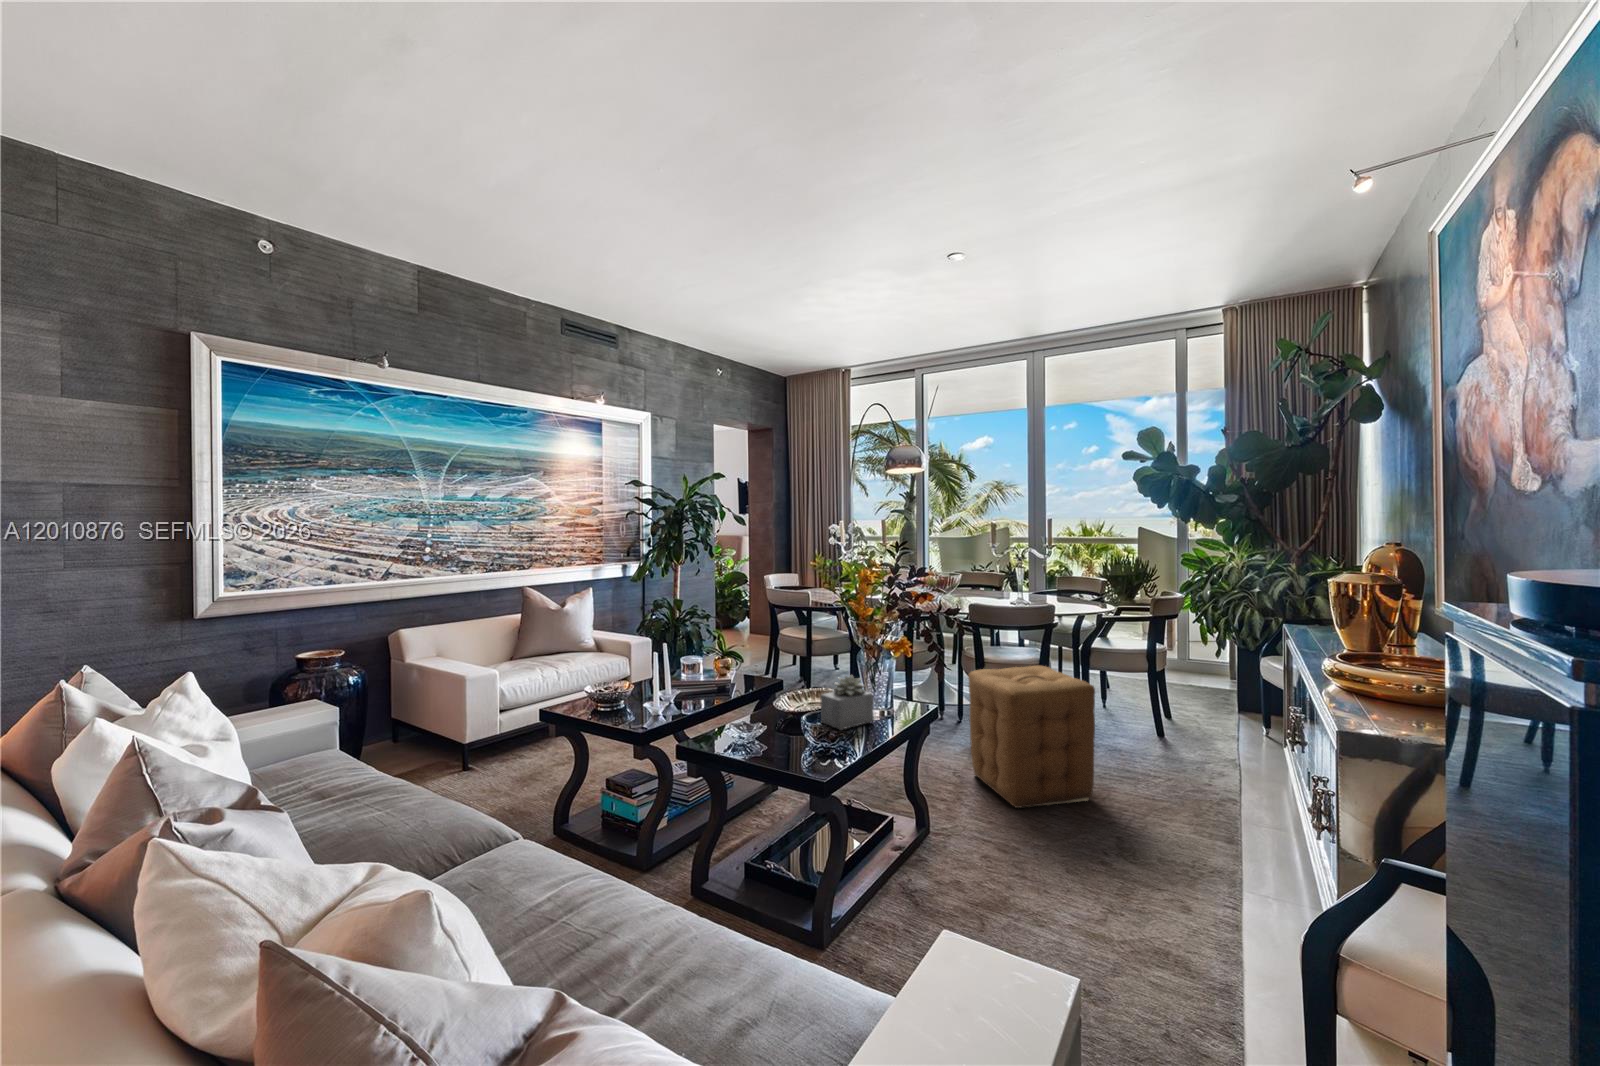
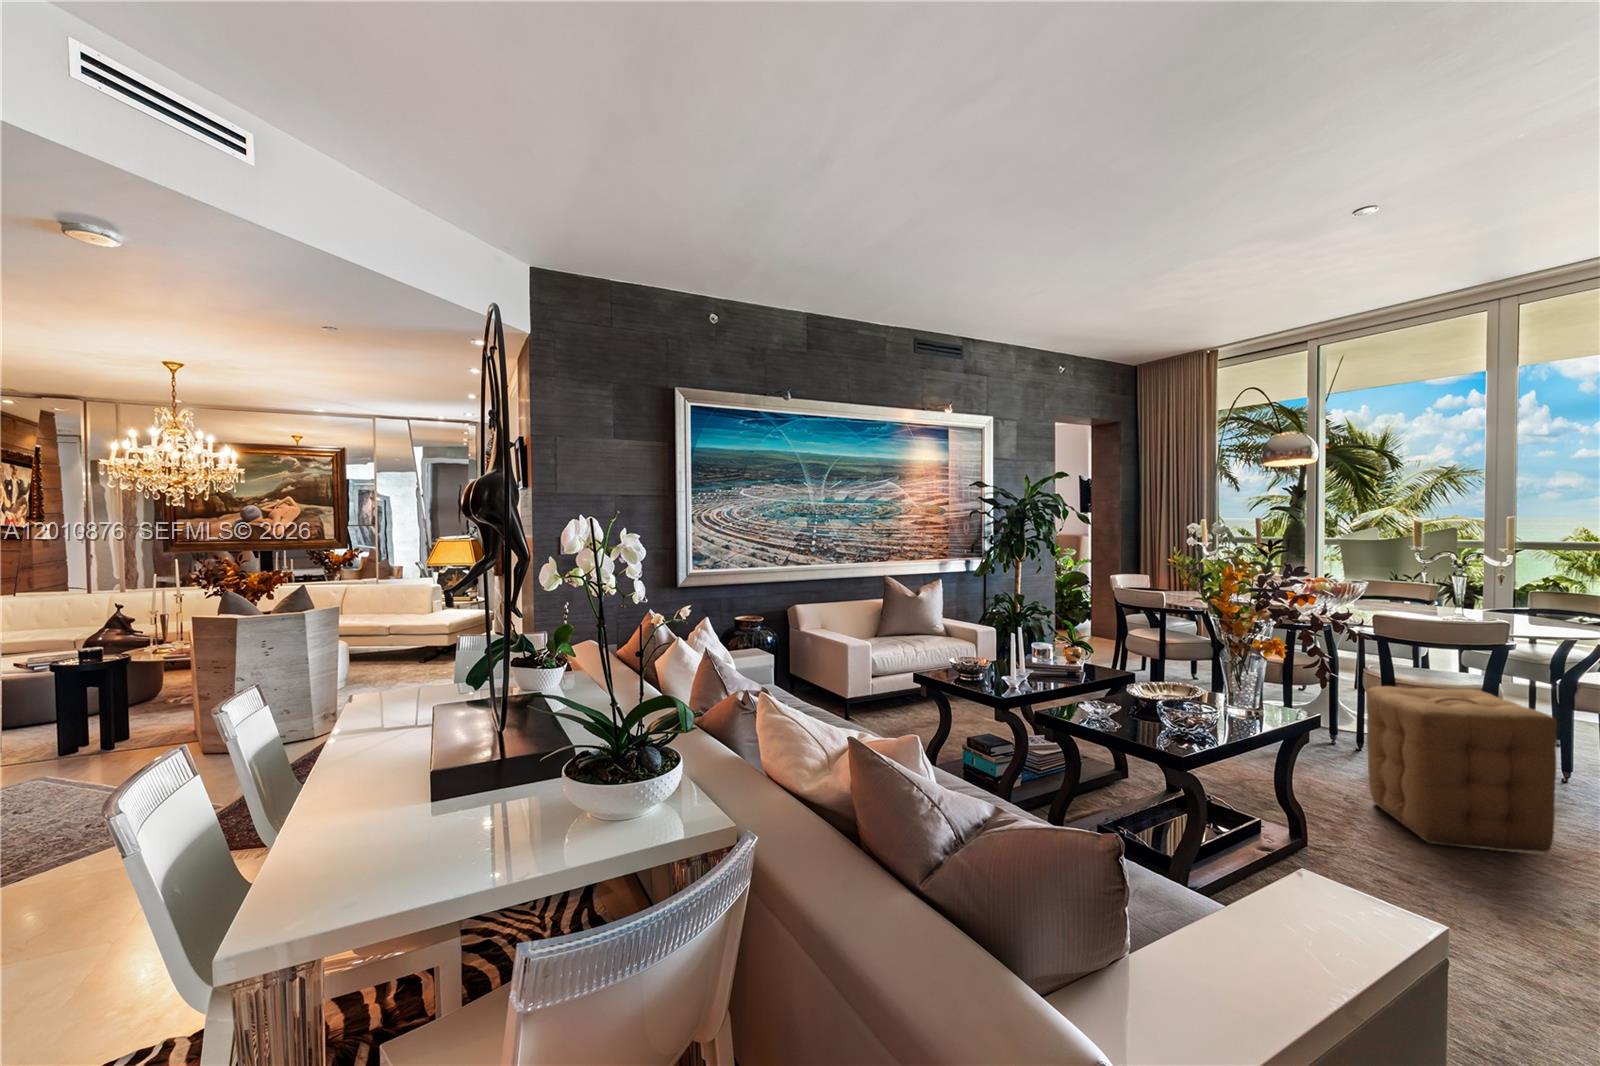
succulent plant: present [820,676,874,729] -> none [1178,669,1239,720]

